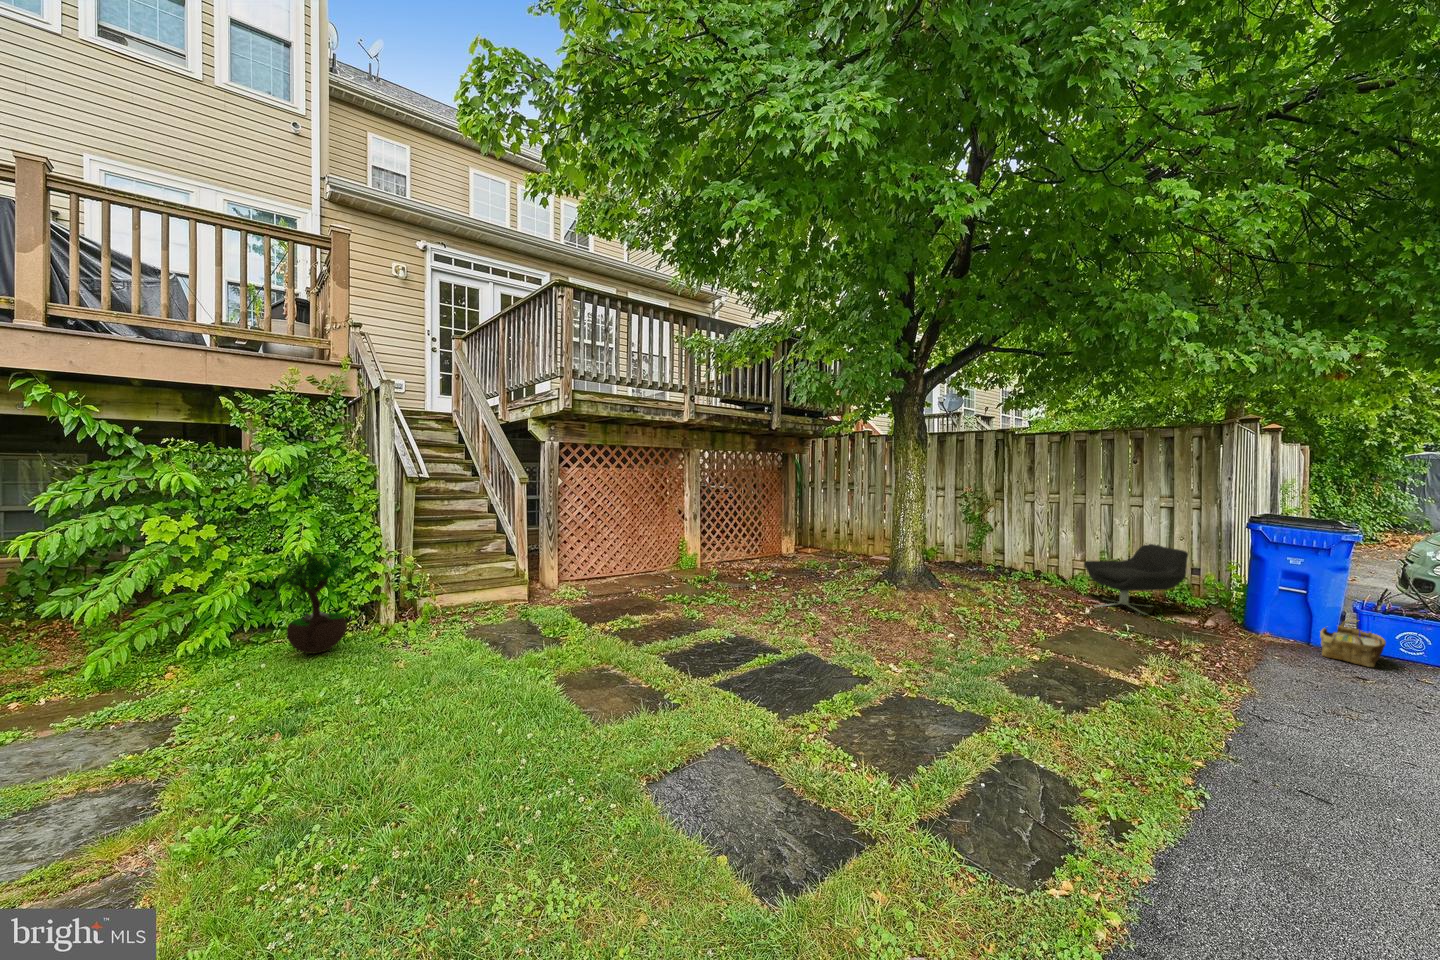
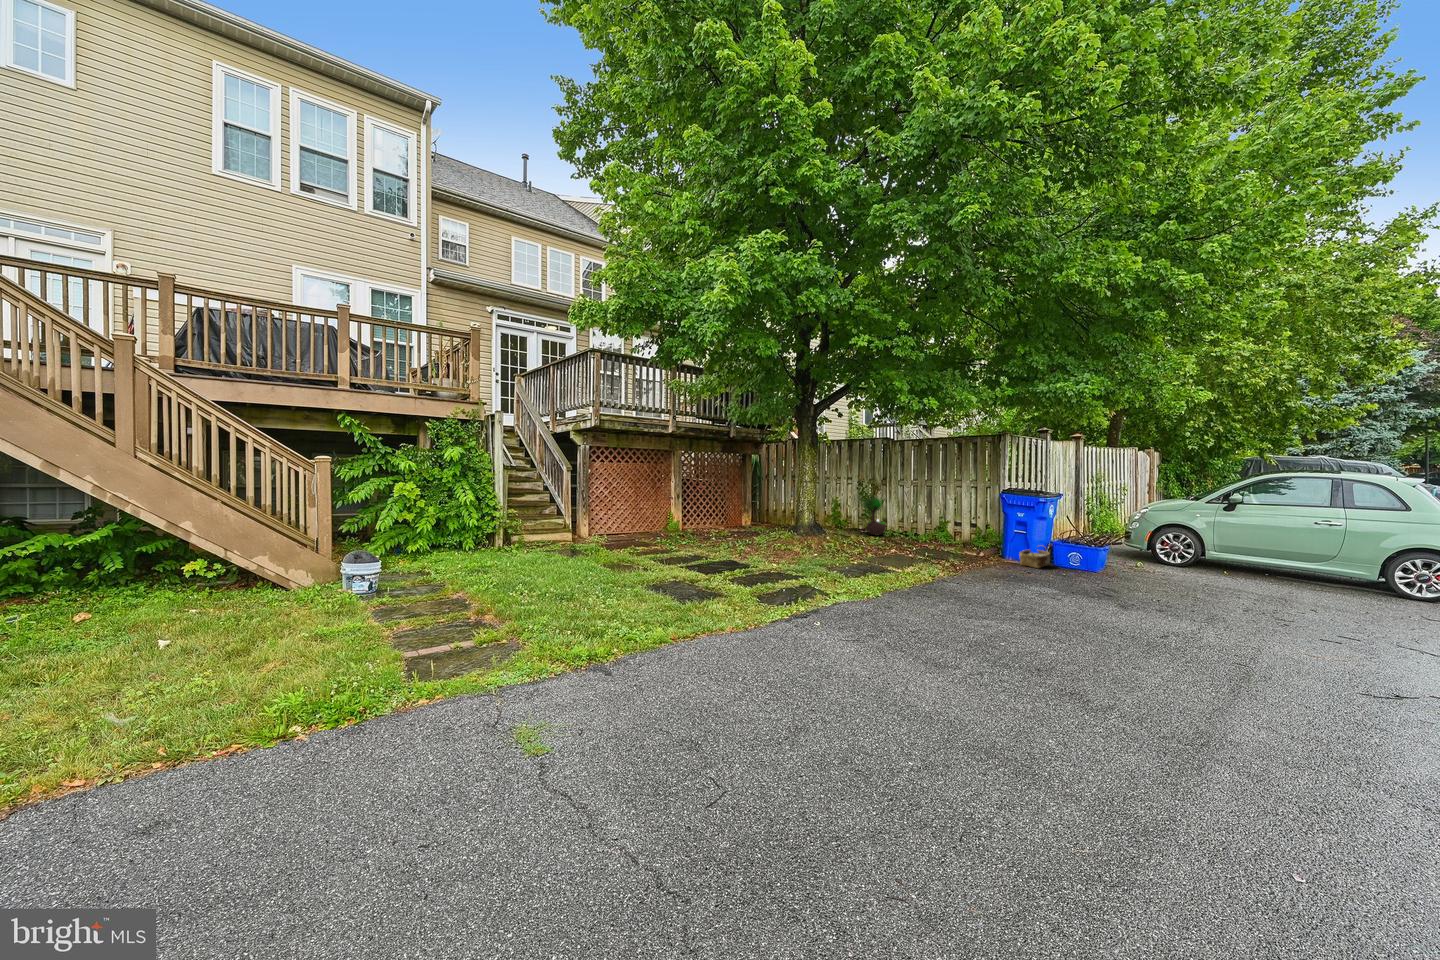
lounge chair: present [1084,544,1188,614] -> none [922,509,976,551]
potted tree: present [272,550,348,654] -> present [863,497,886,536]

